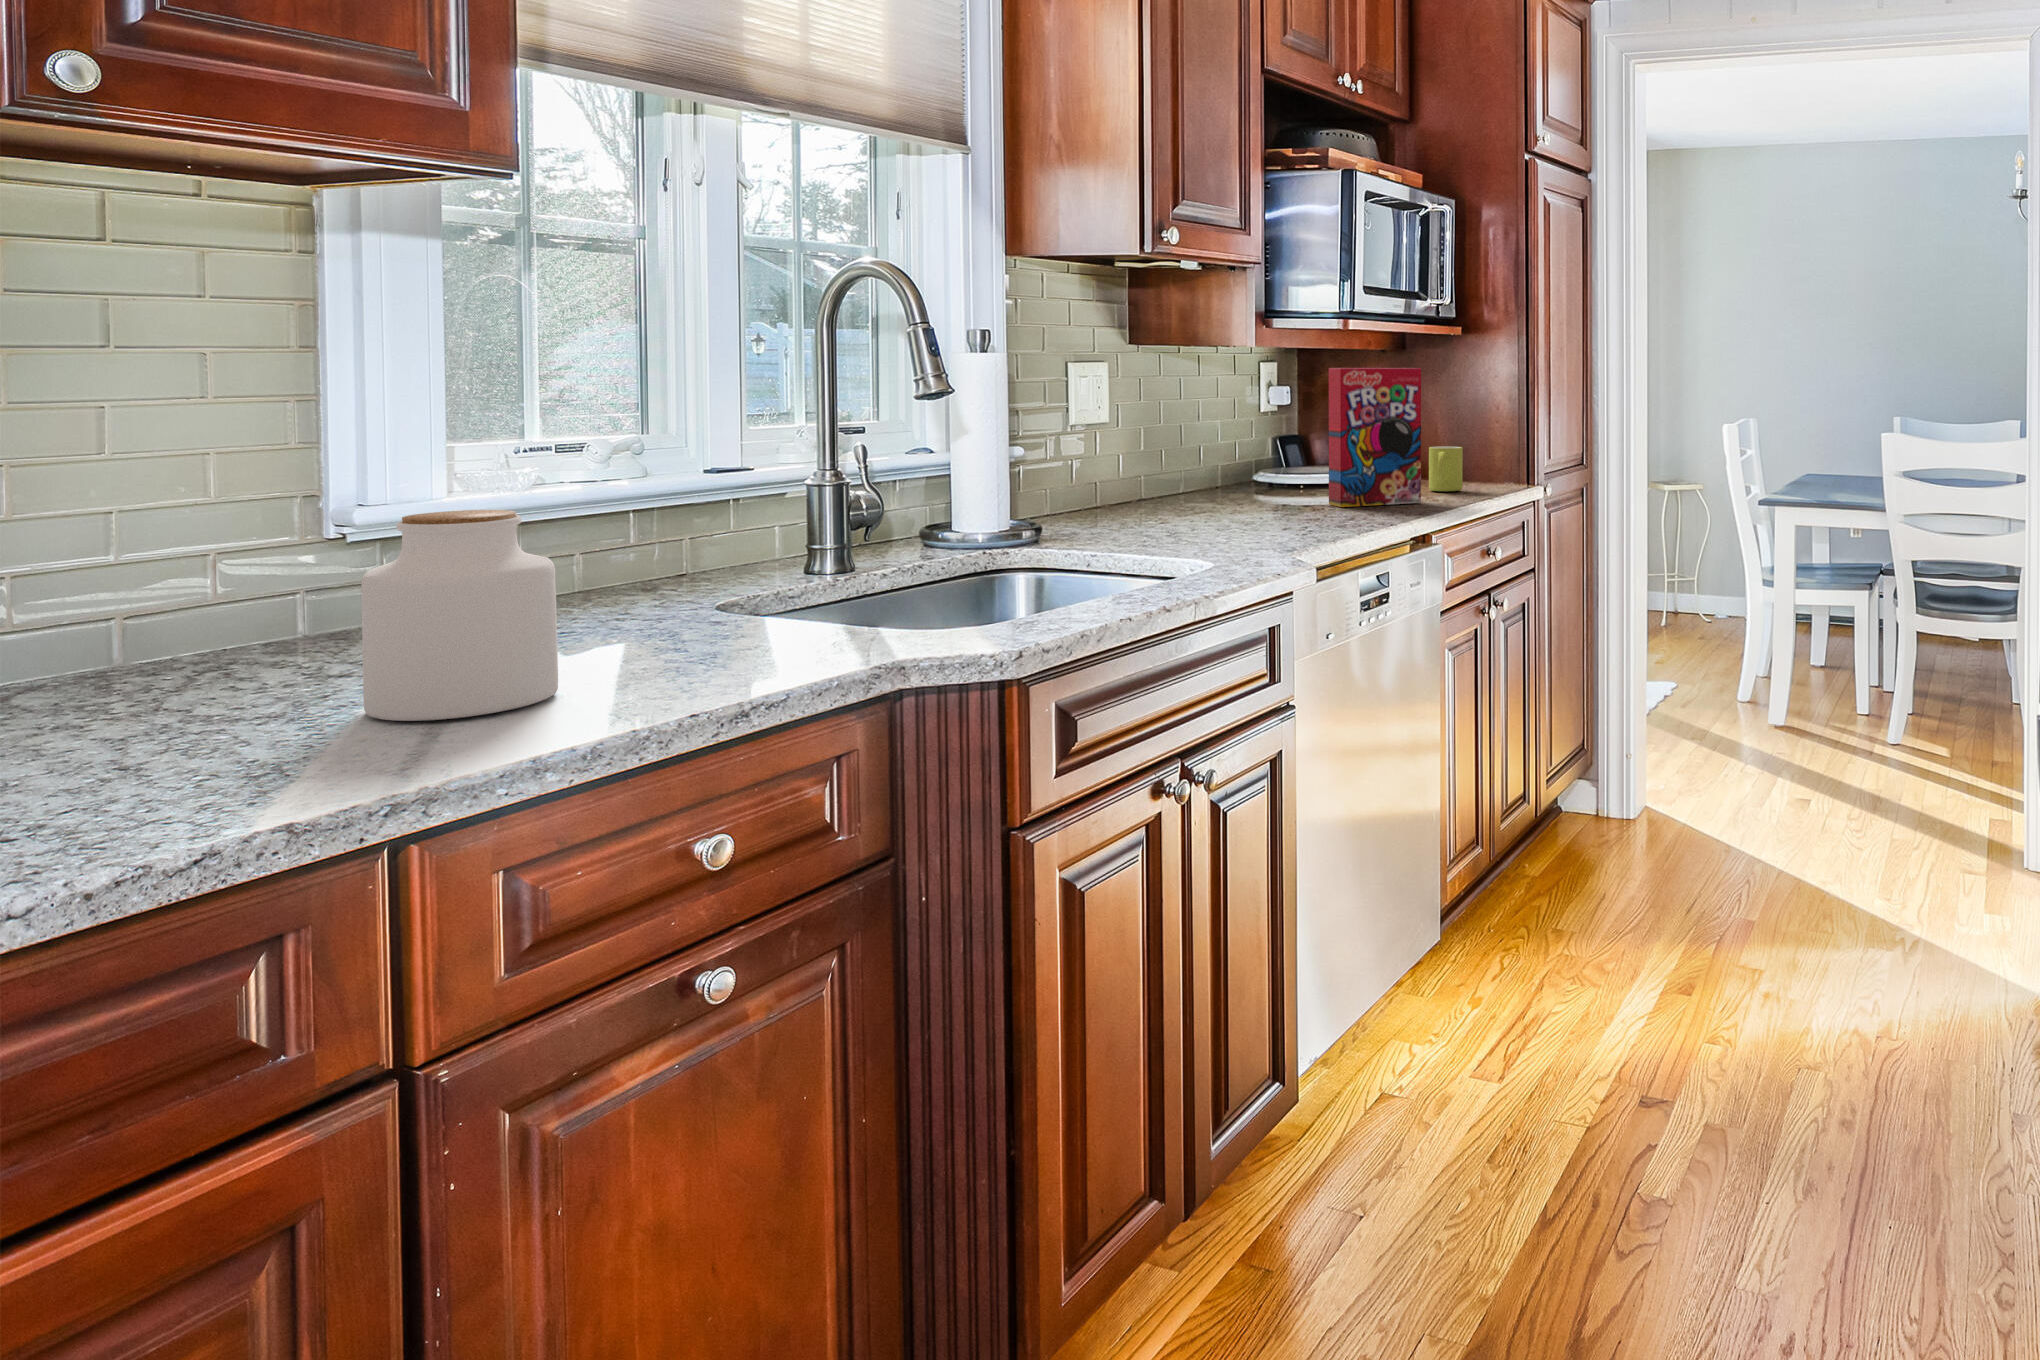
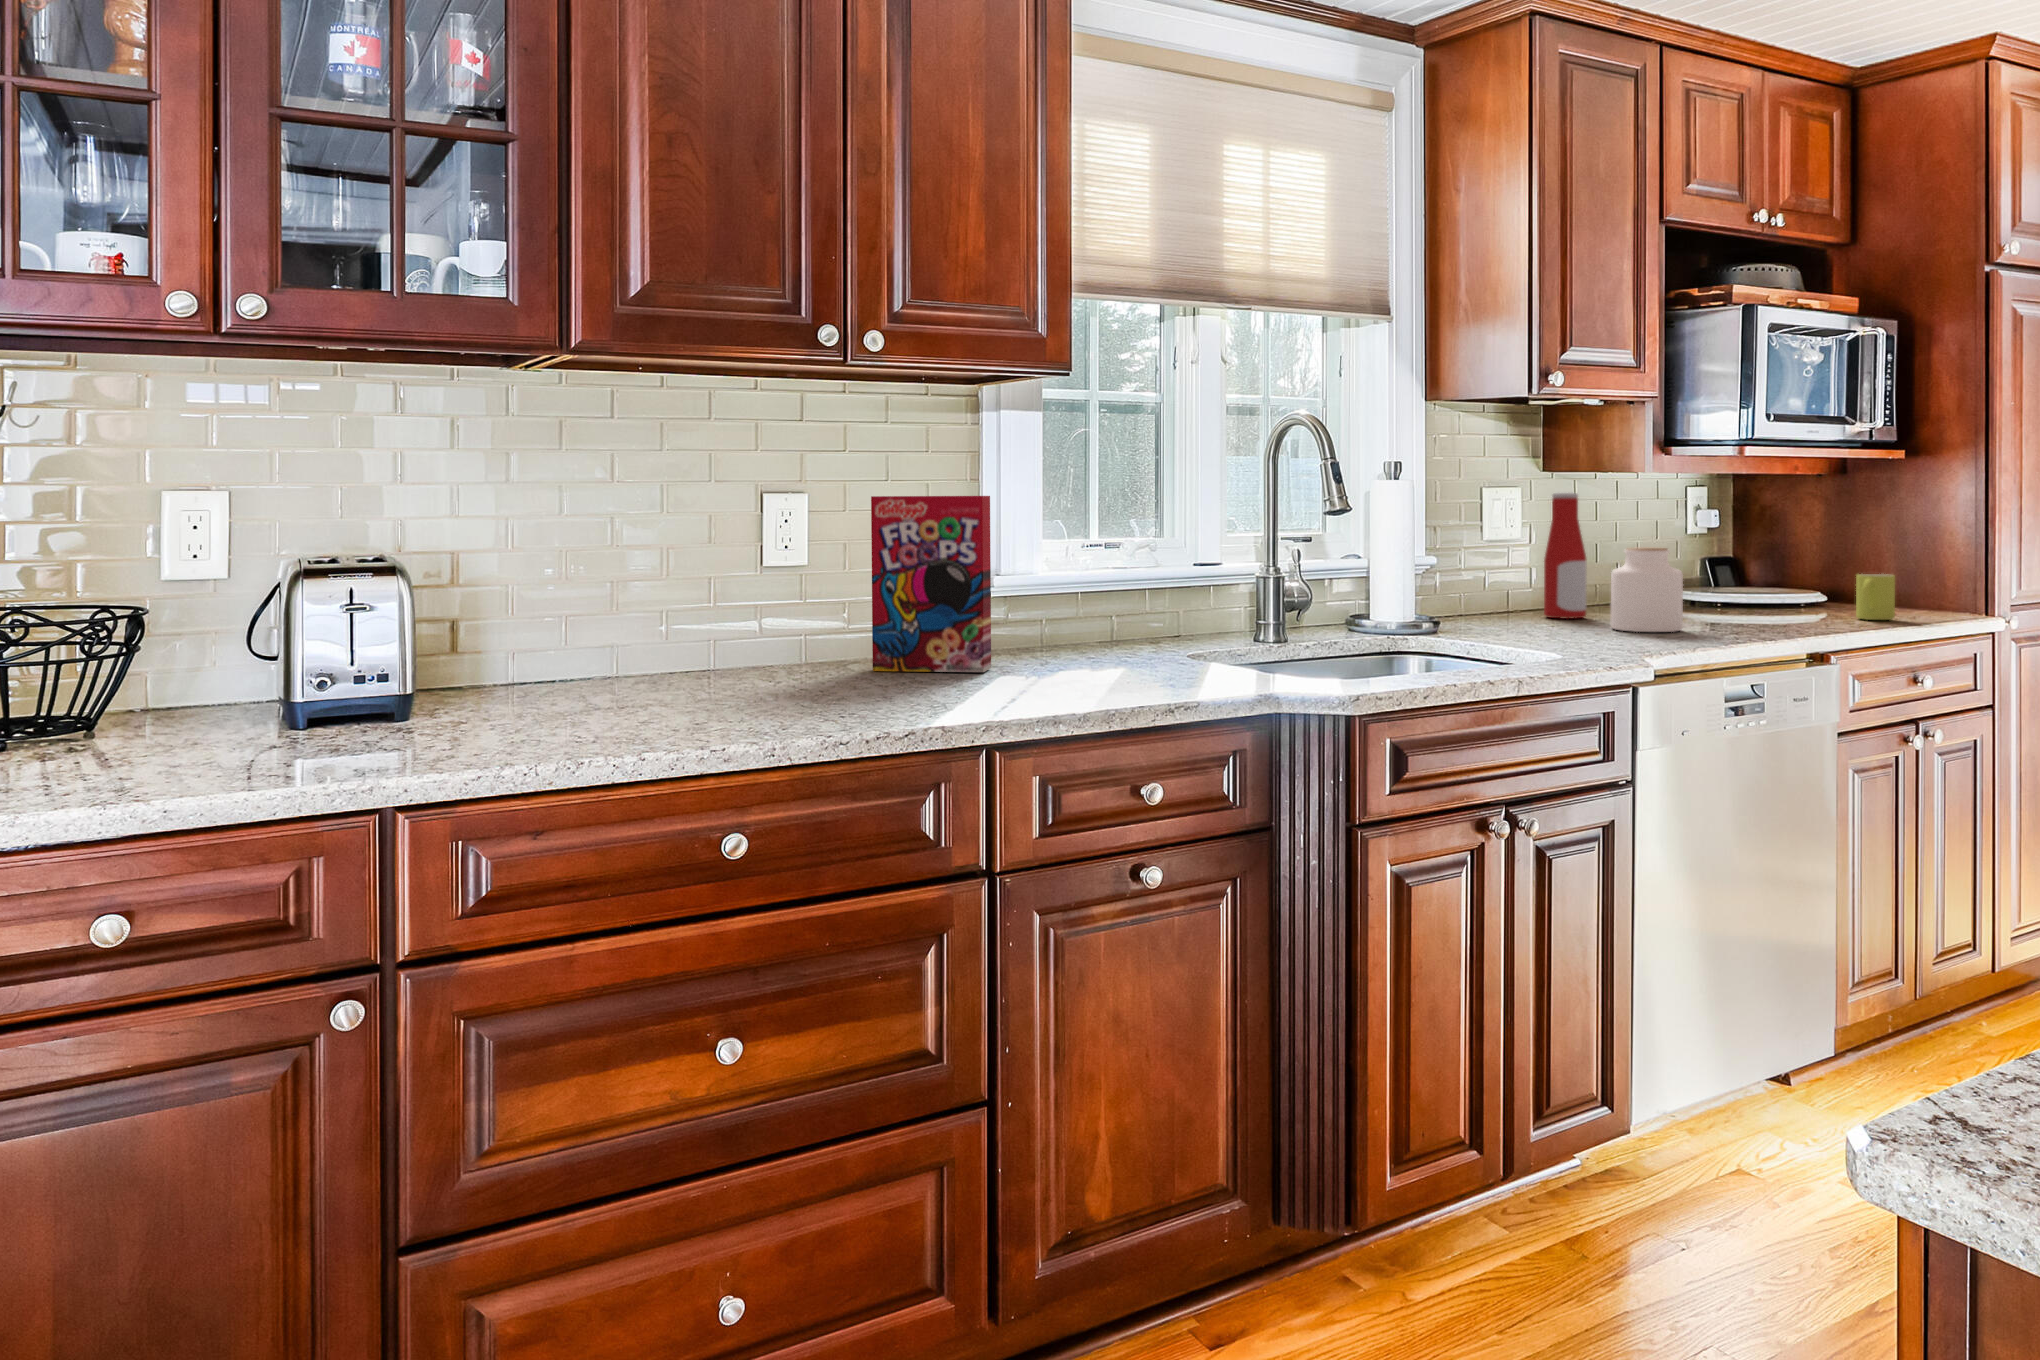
bottle: none [1135,365,1182,507] -> present [1544,492,1587,619]
cereal box: present [1329,368,1421,507] -> present [871,496,991,672]
jar: present [361,510,558,721] -> present [1611,547,1683,632]

